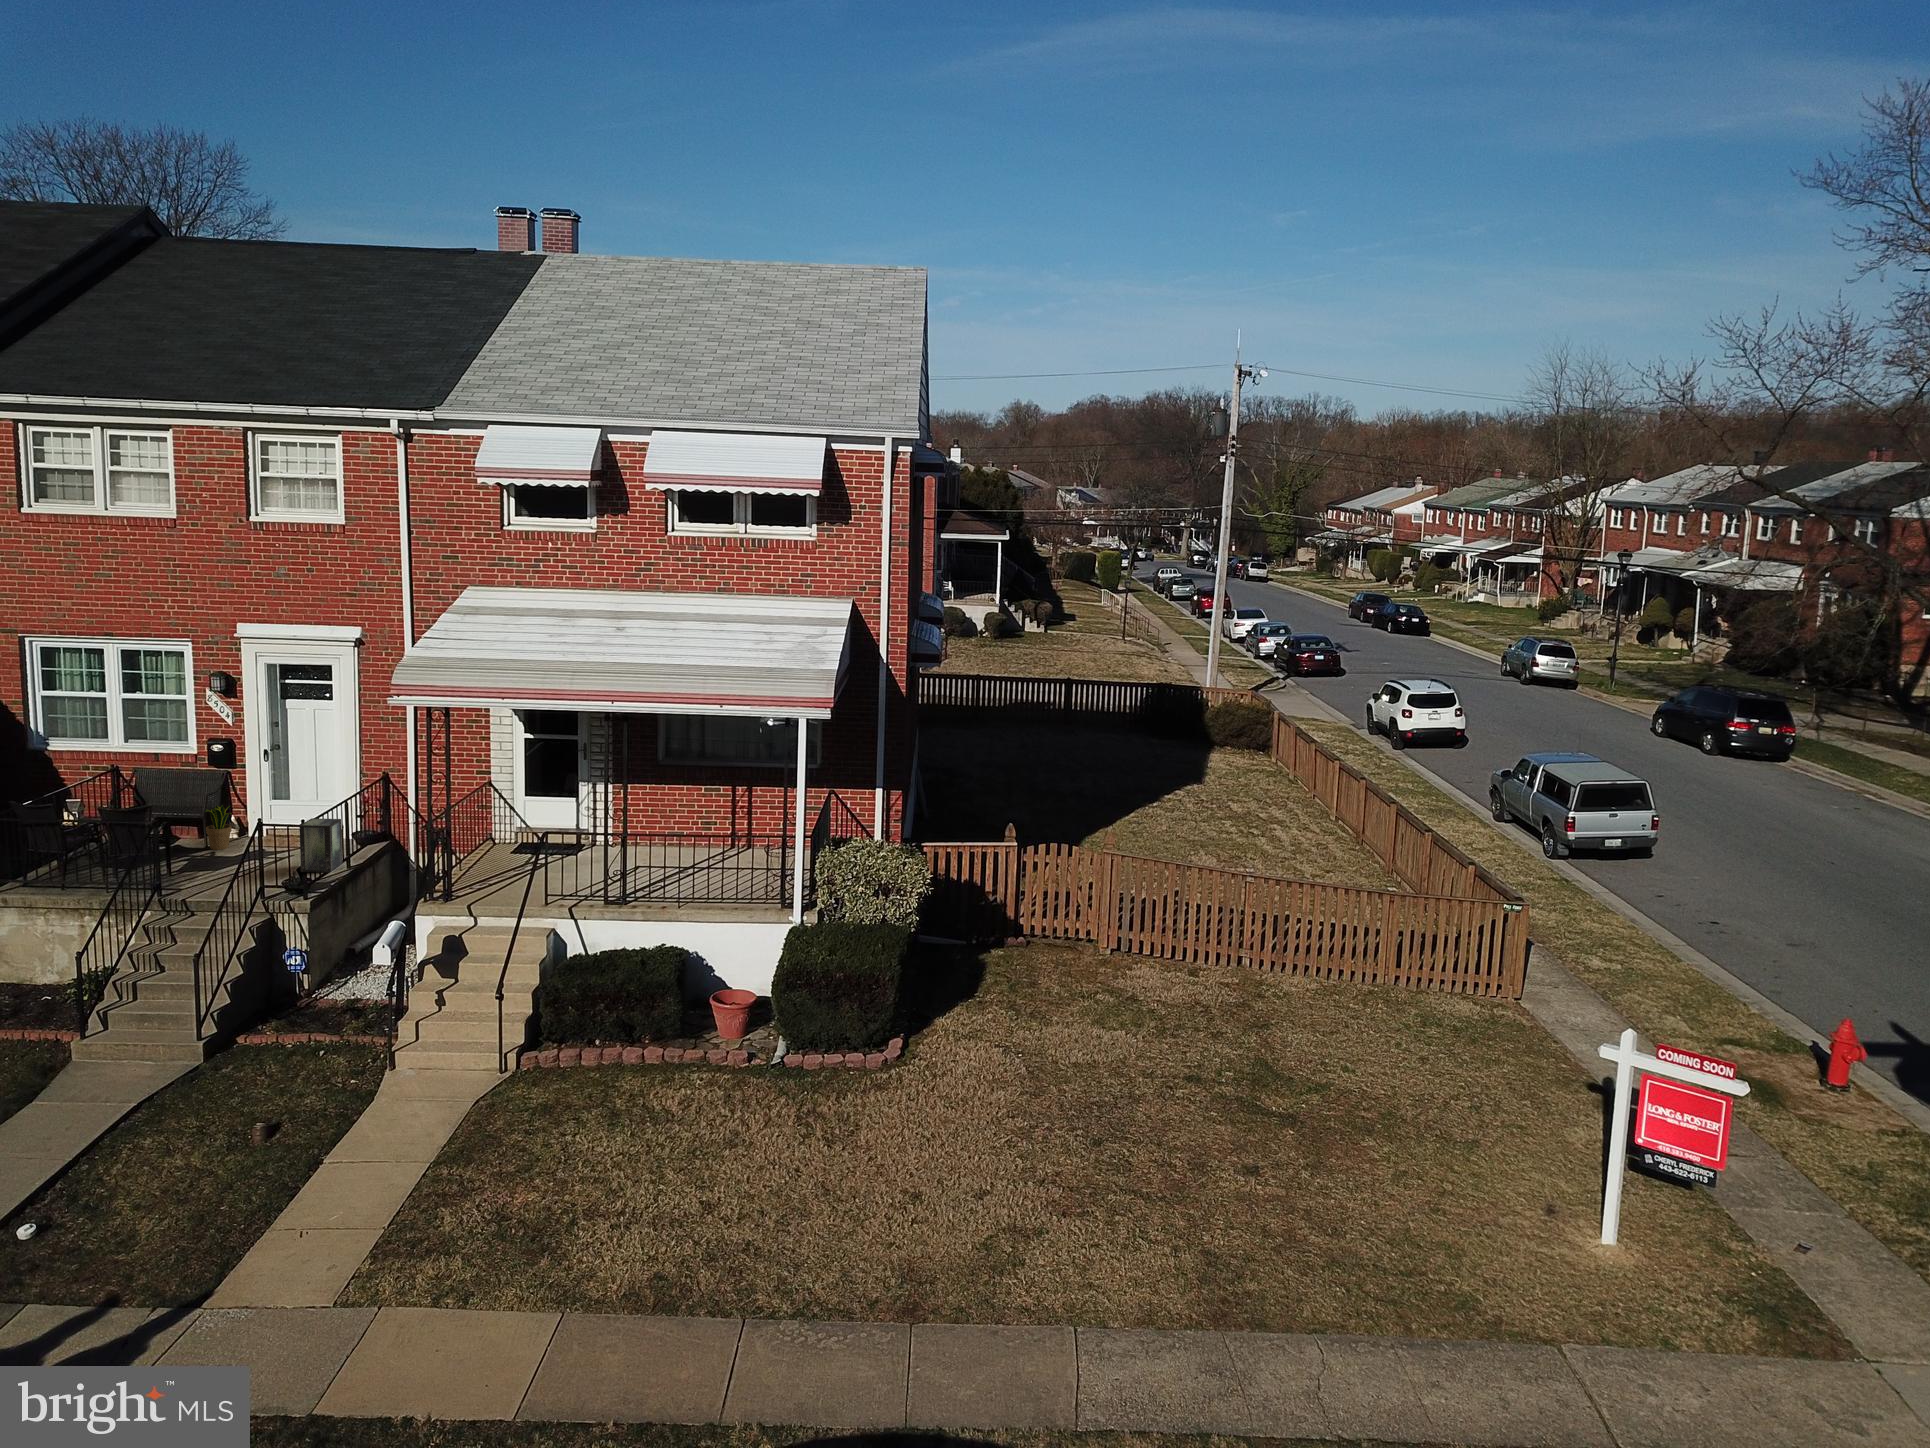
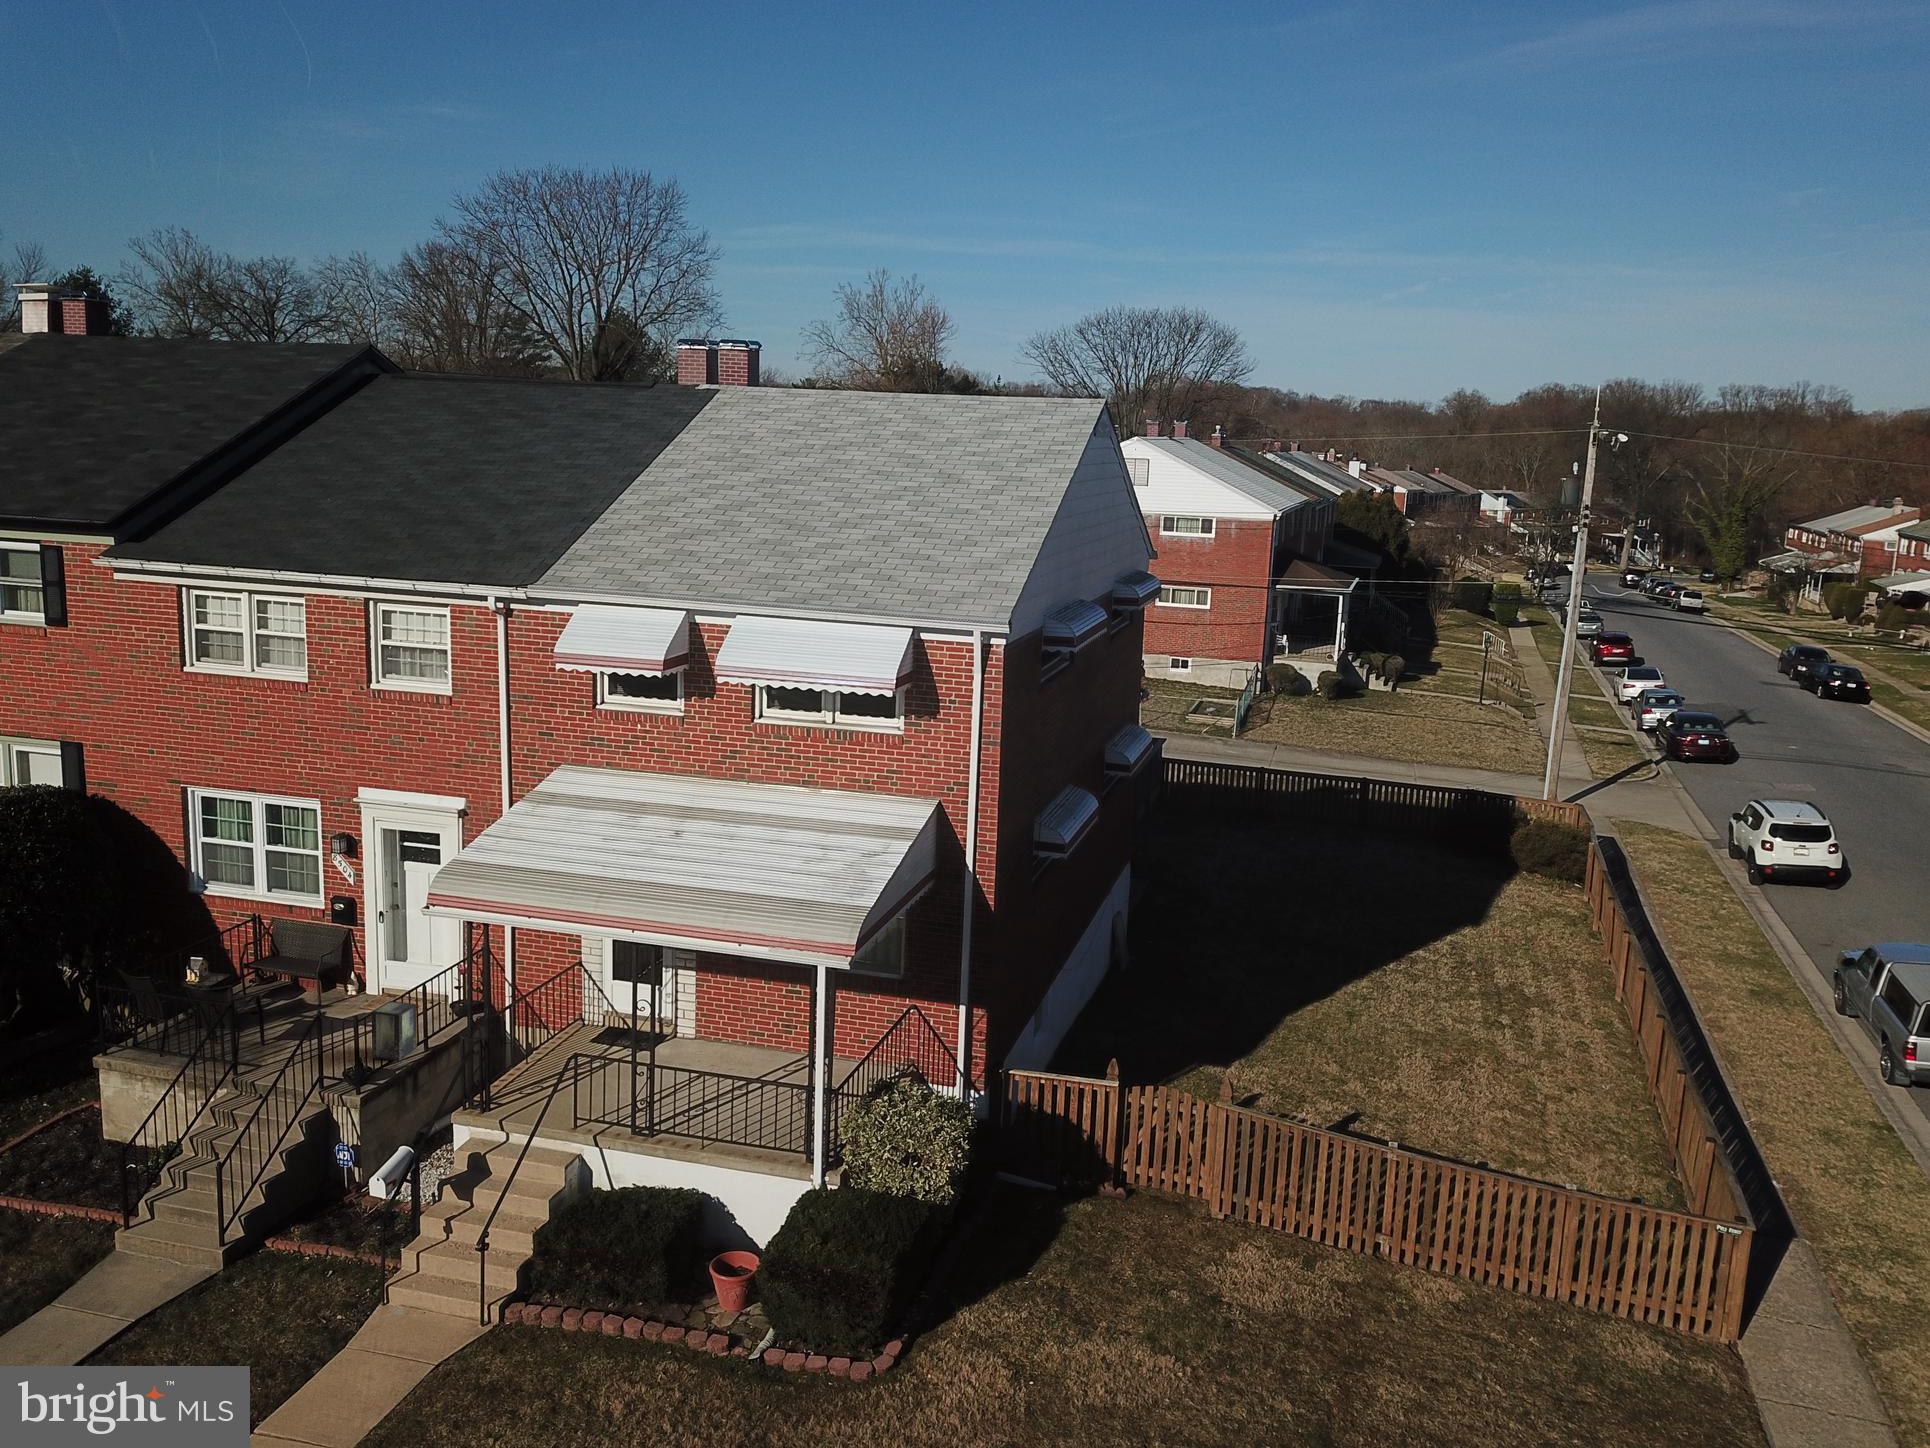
potted plant: present [205,805,232,850] -> none [309,970,338,1016]

